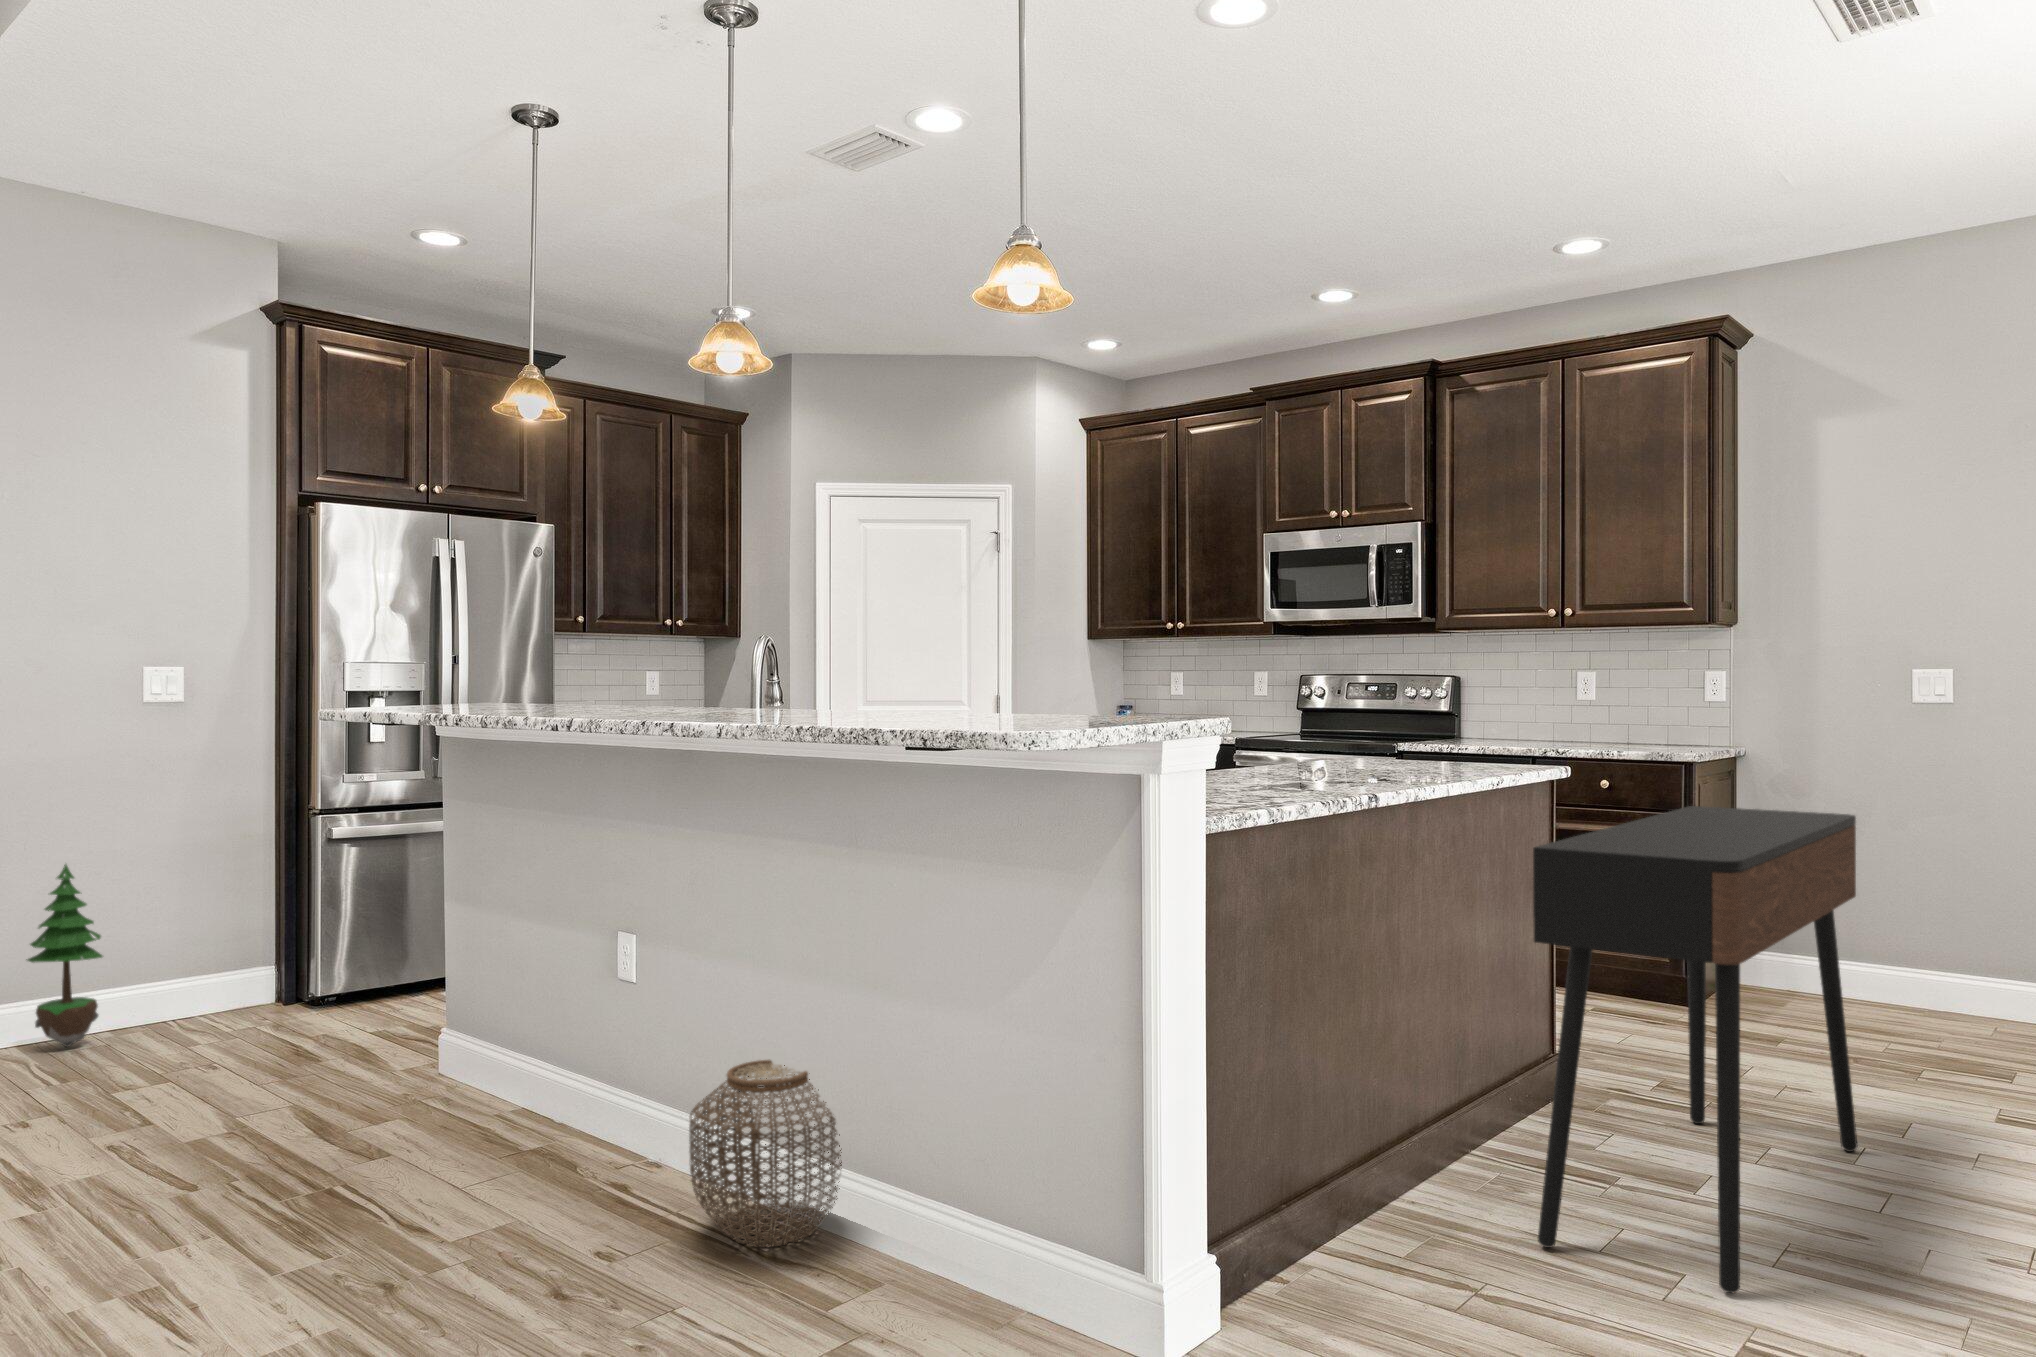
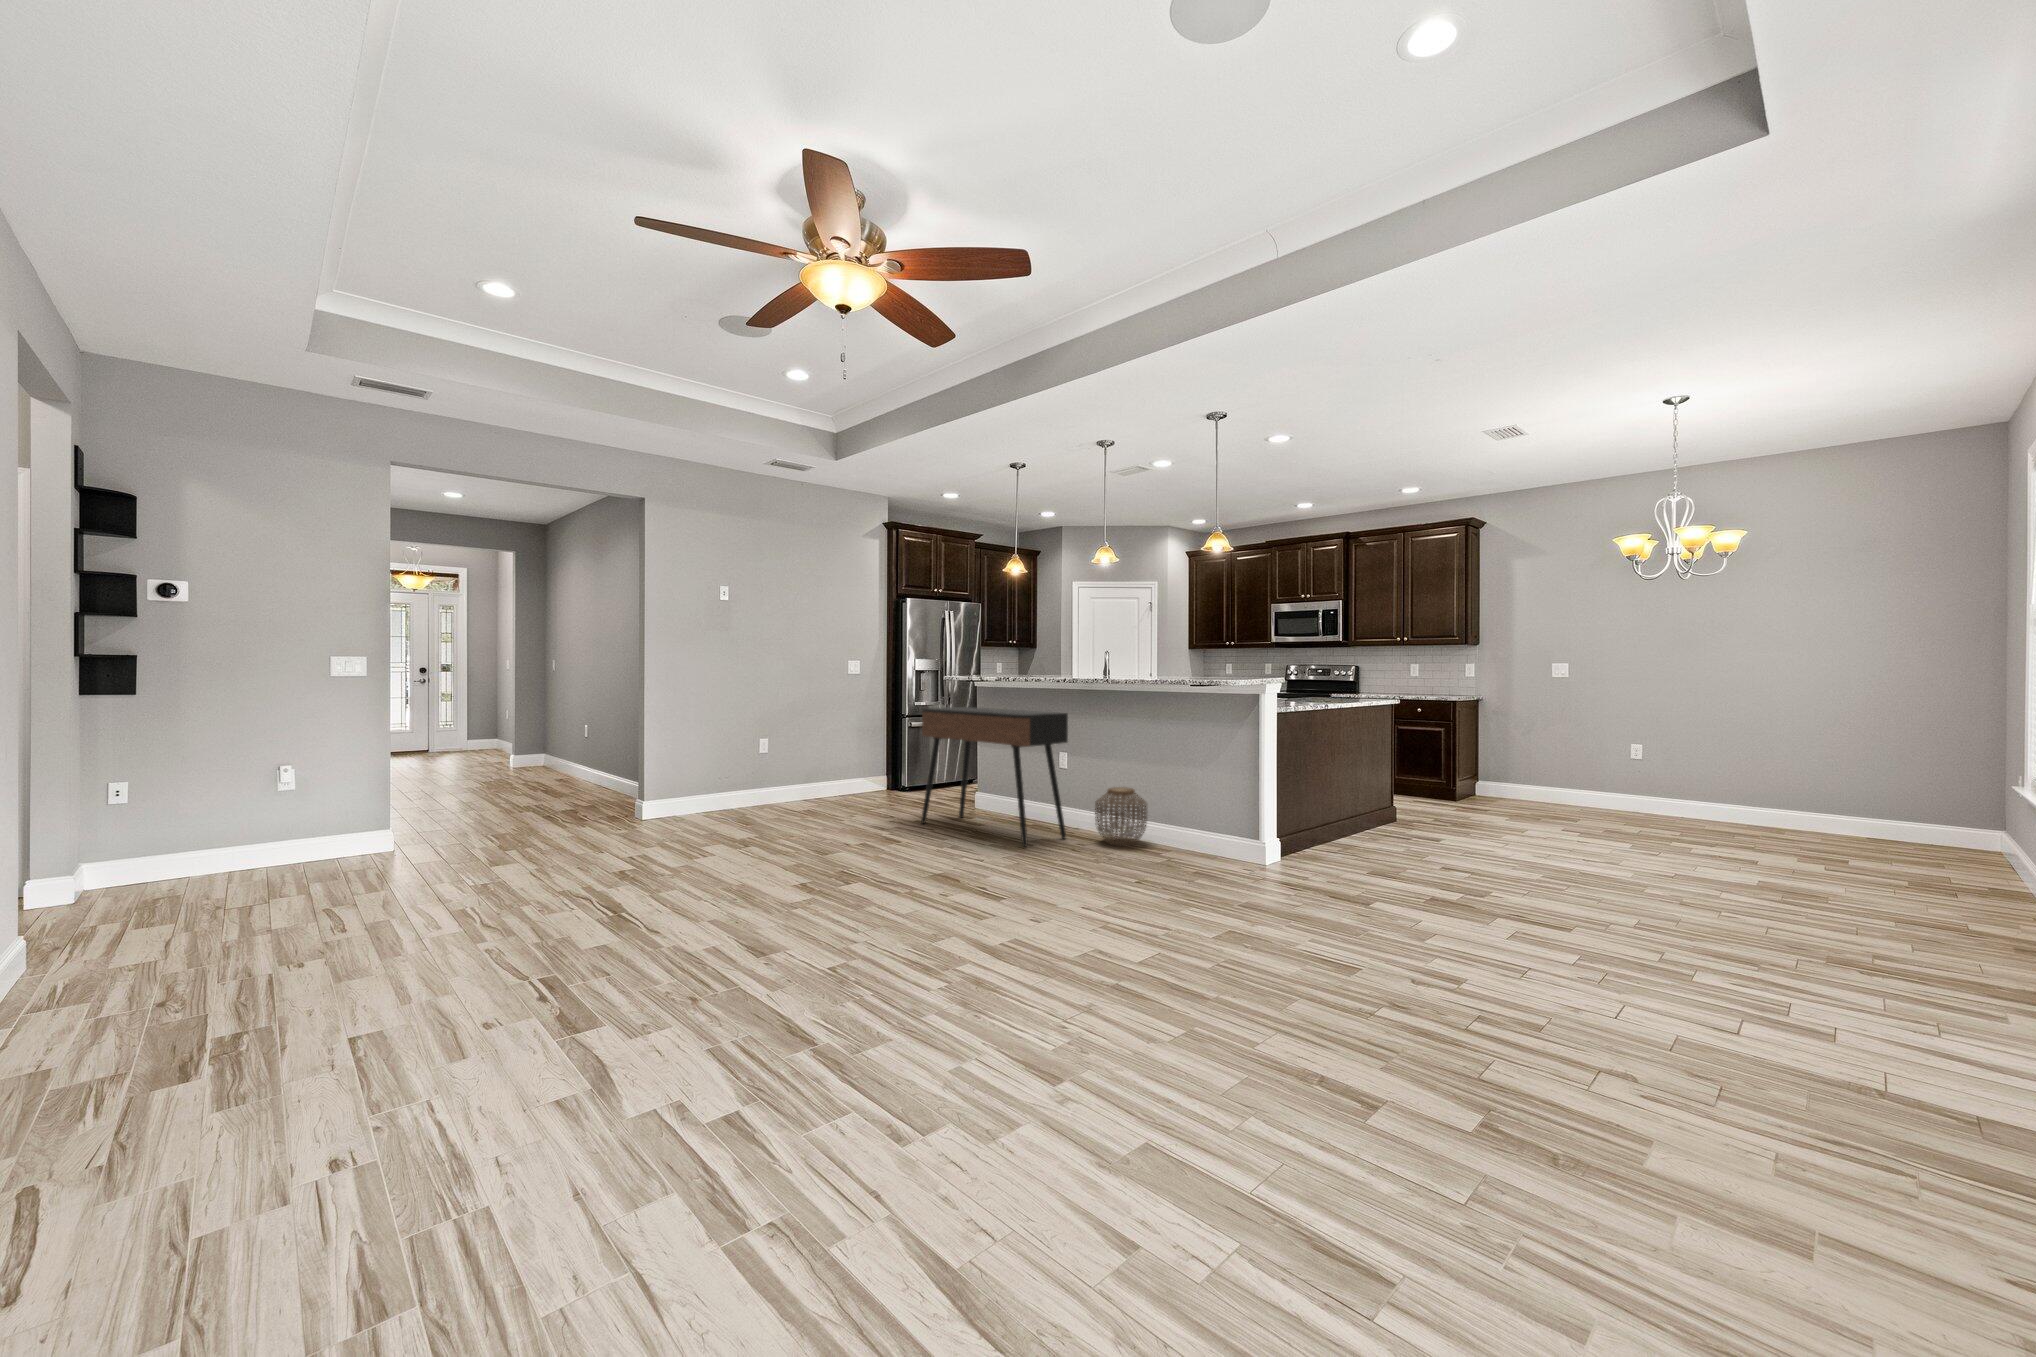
console table: present [1533,806,1858,1293] -> present [921,707,1068,846]
potted tree: present [26,865,103,1047] -> none [806,728,831,798]

